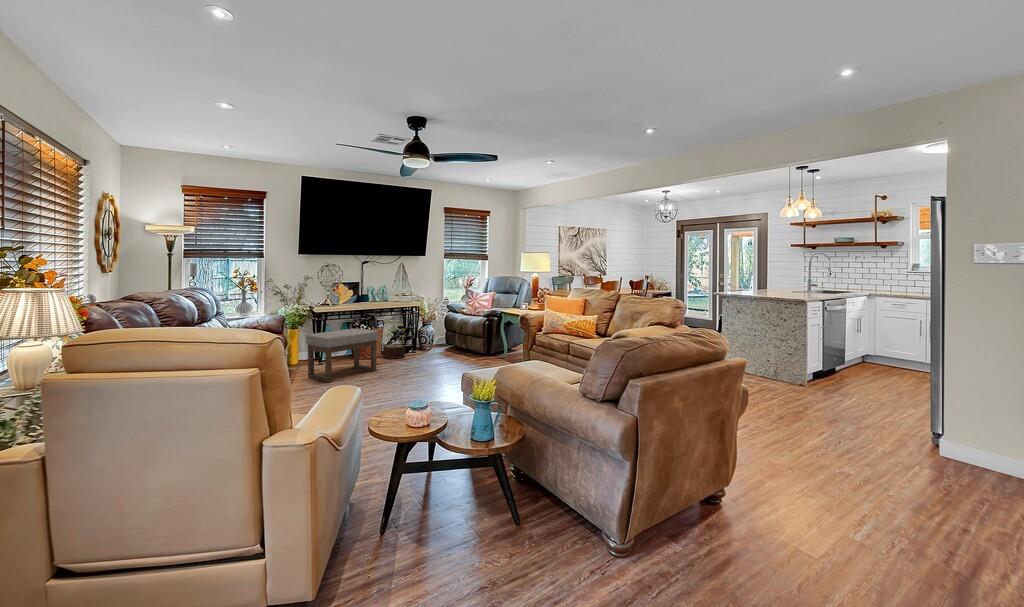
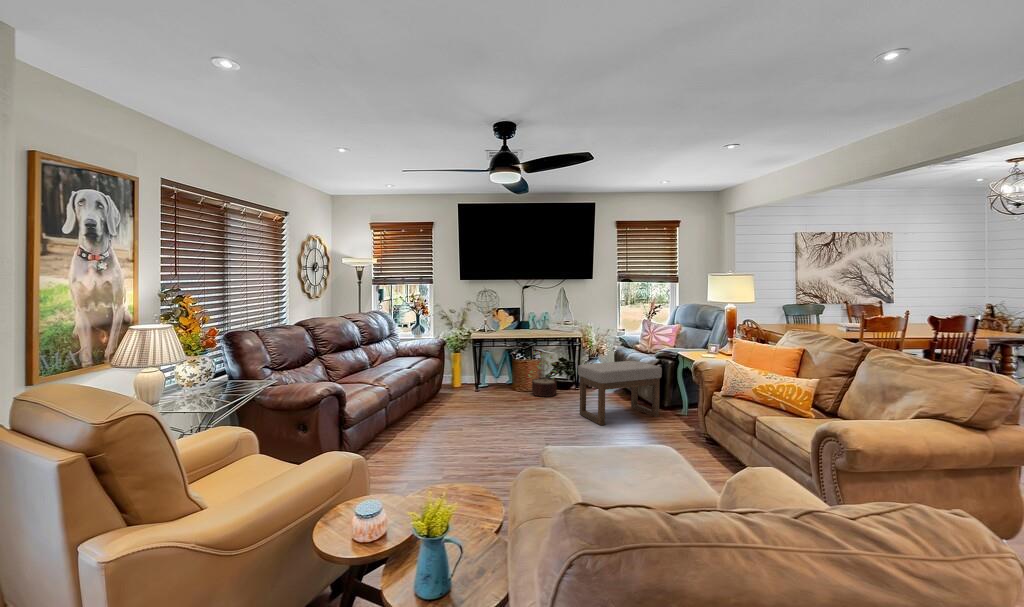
ottoman: present [306,328,378,382] -> present [578,361,662,425]

